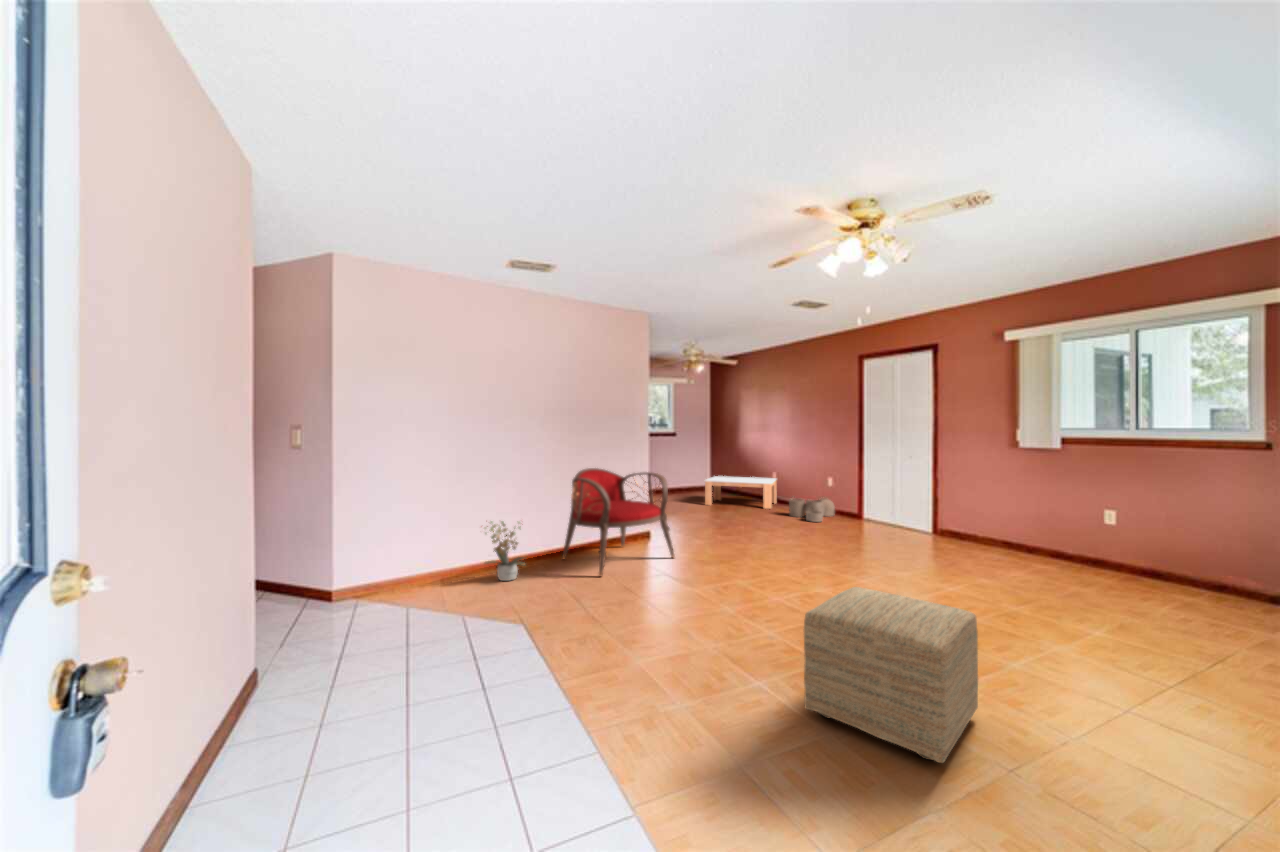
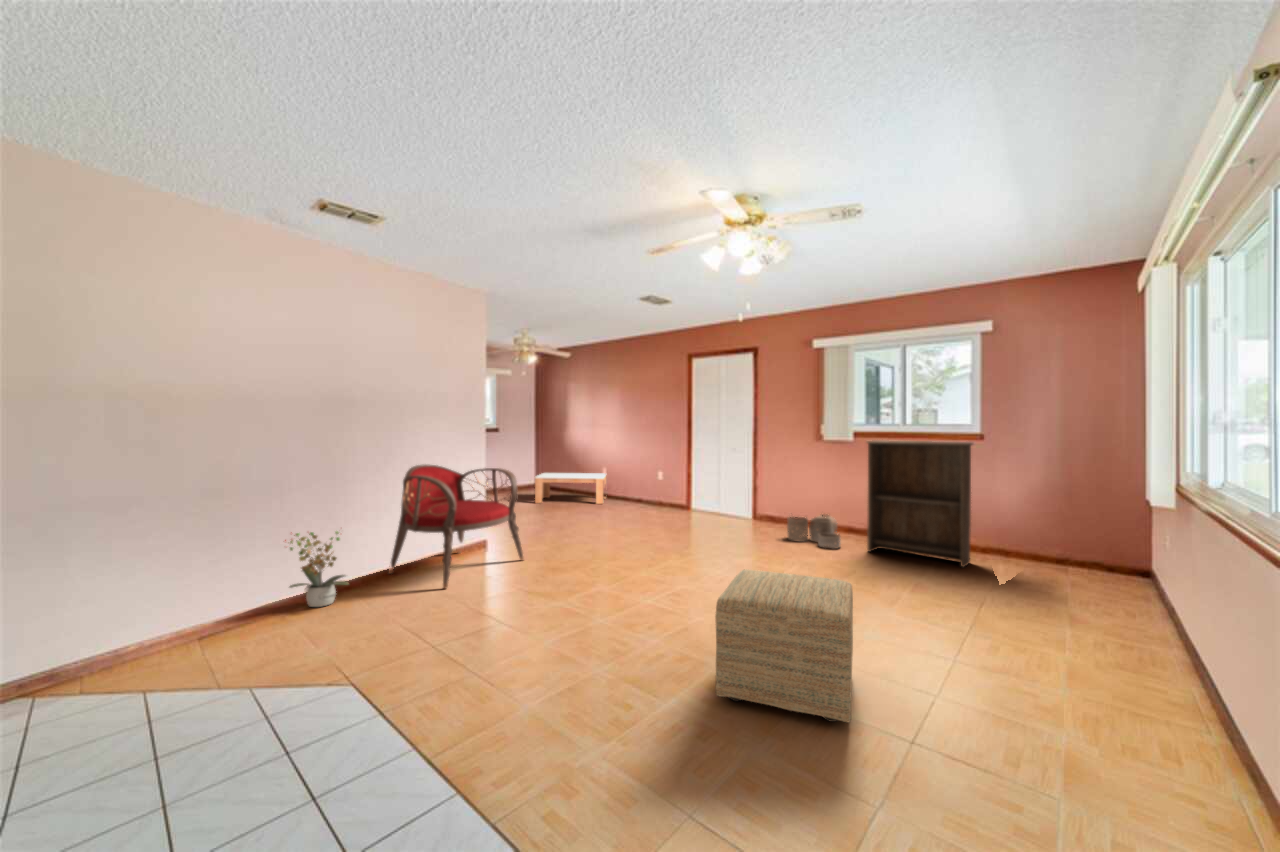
bookshelf: none [1071,449,1240,617] -> present [867,440,973,567]
woven basket: present [789,496,835,522] -> present [787,514,841,548]

